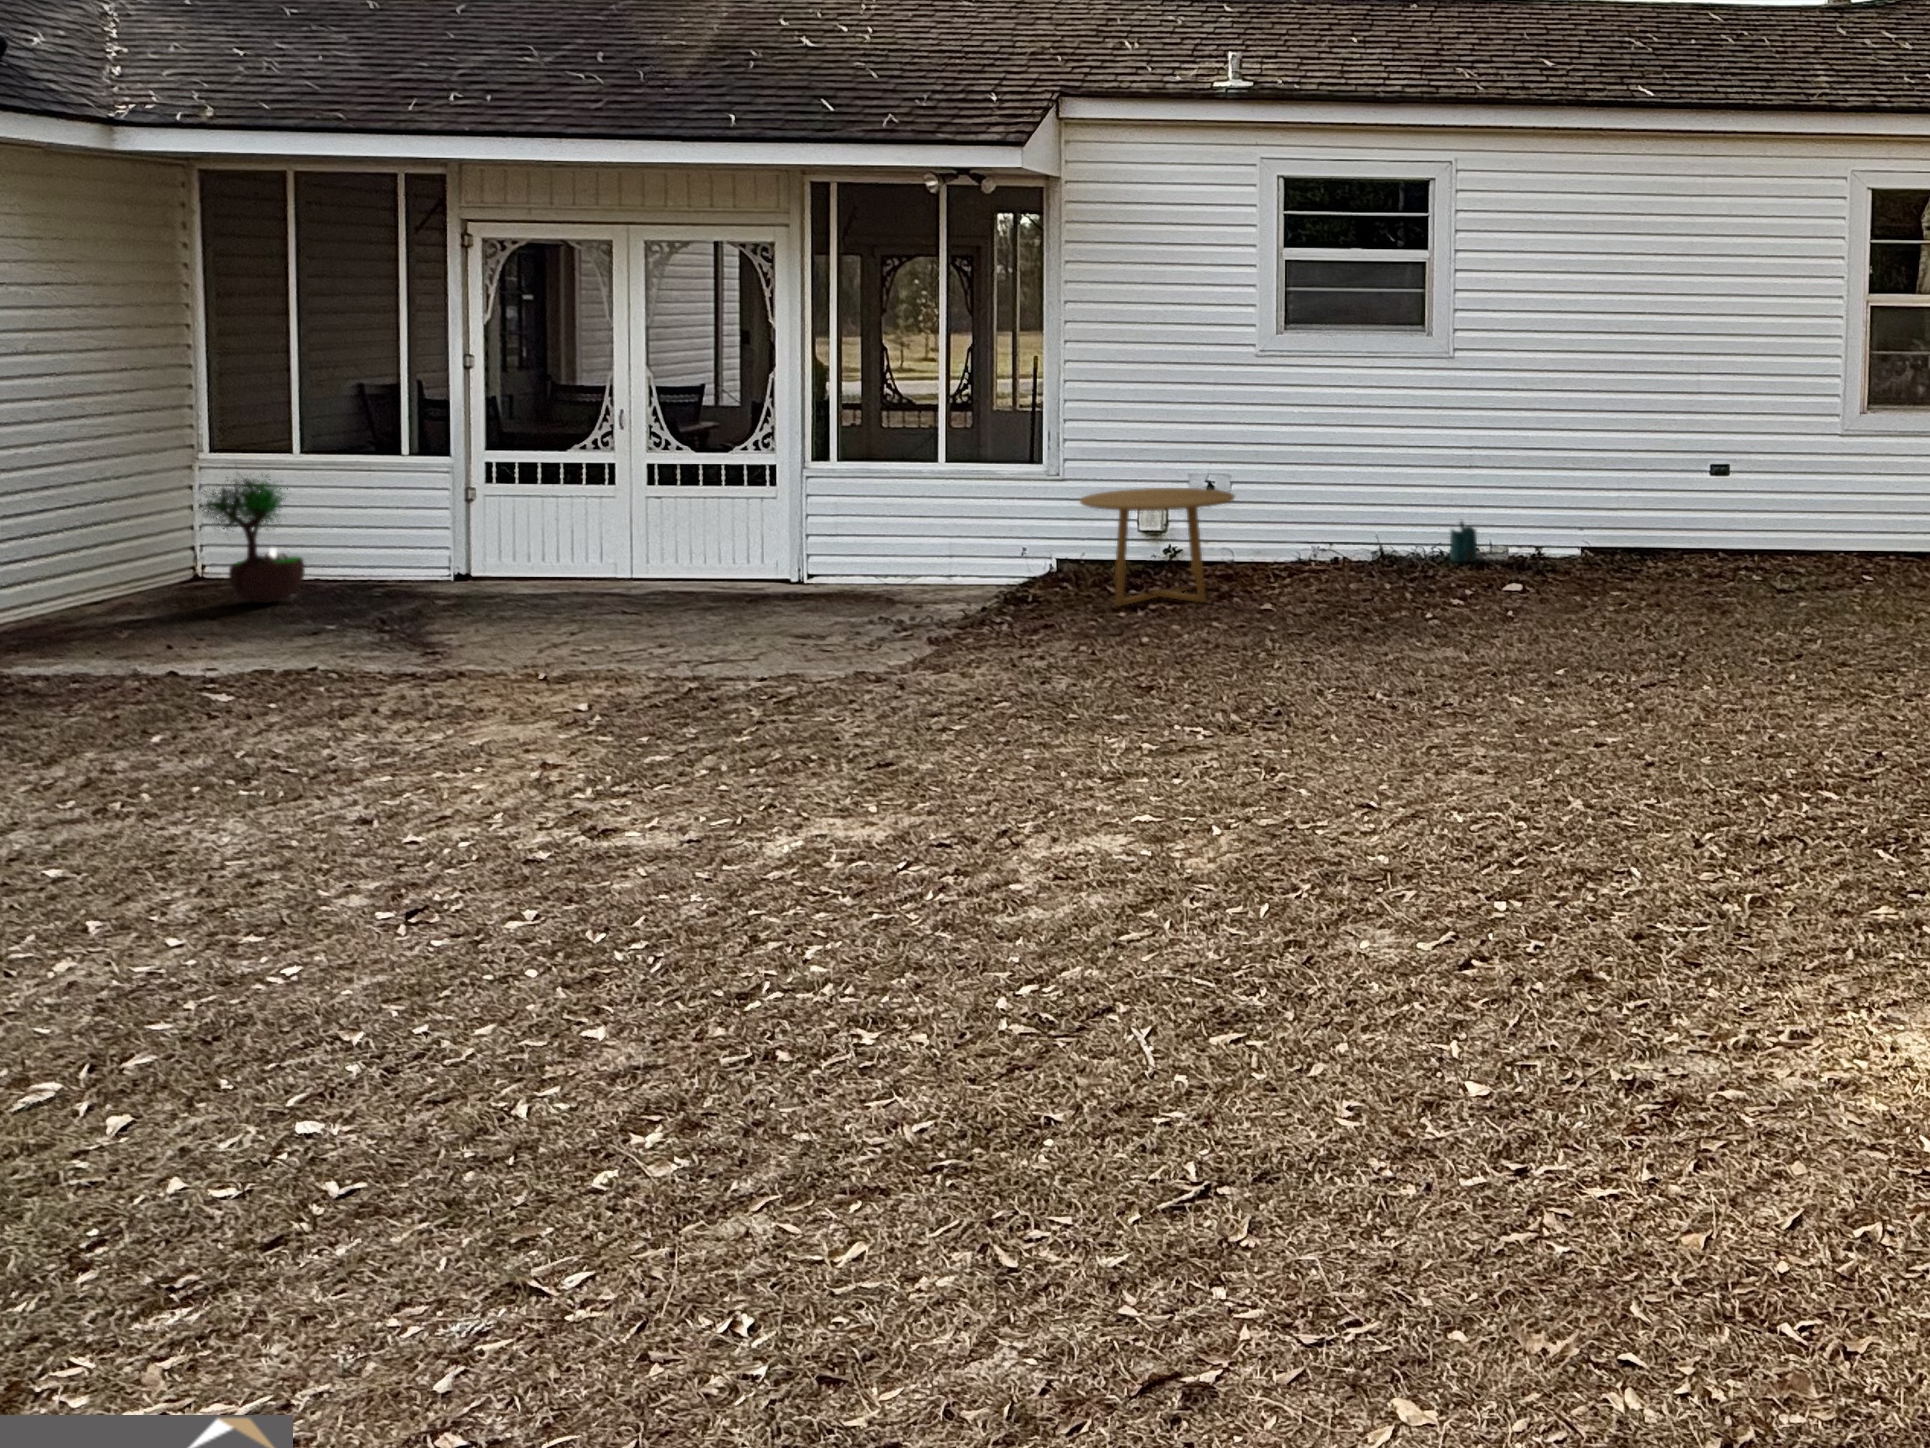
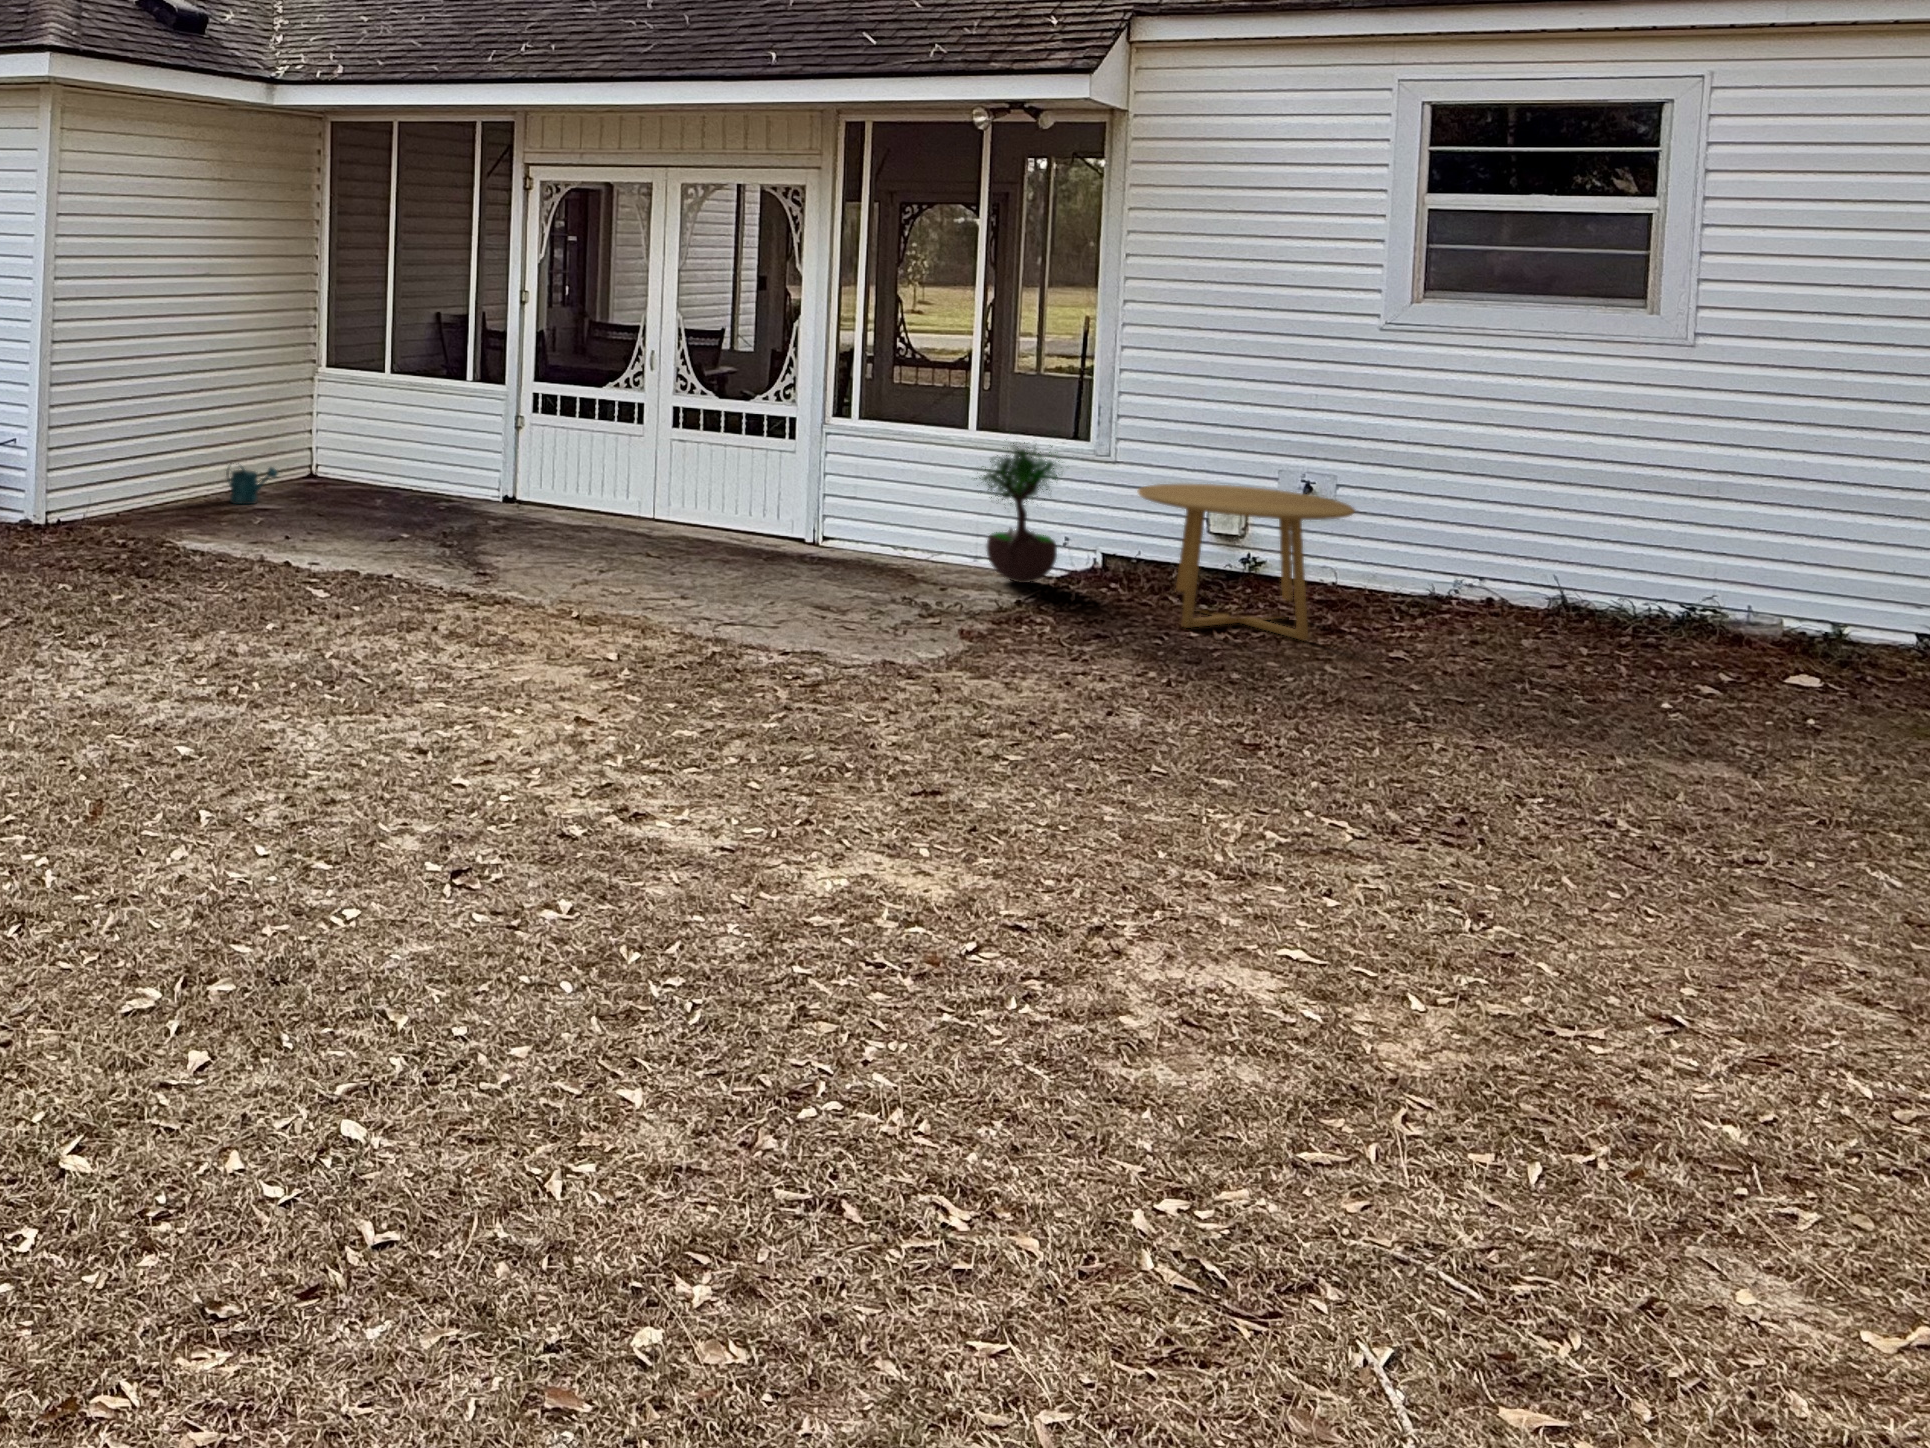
potted tree: present [198,474,305,603] -> present [976,439,1062,583]
watering can: present [1450,522,1478,562] -> present [227,463,277,504]

